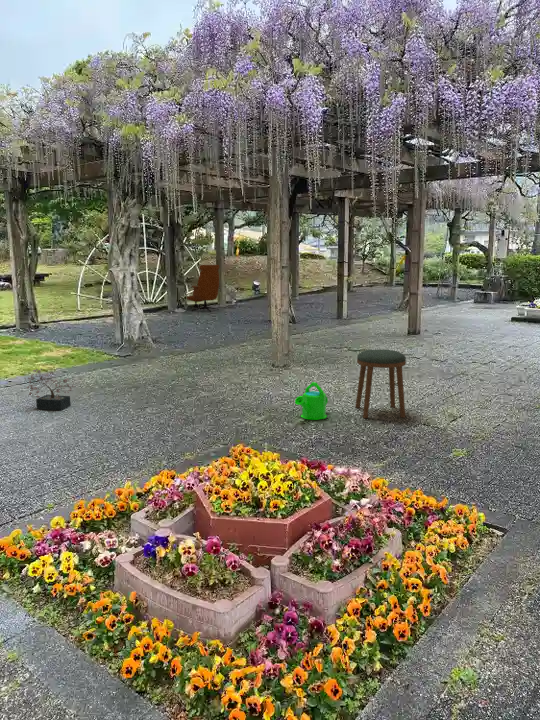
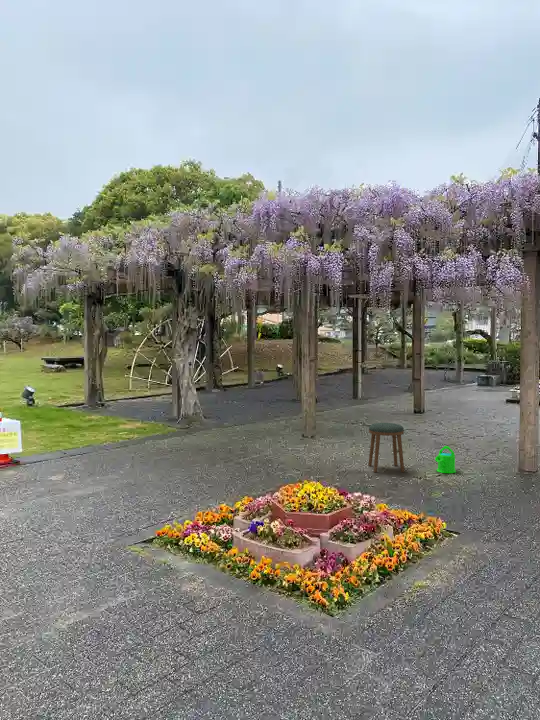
lounge chair: present [187,265,219,312] -> none [222,352,252,392]
decorative plant: present [25,369,74,410] -> none [129,435,163,466]
watering can: present [295,382,328,420] -> present [435,446,456,473]

